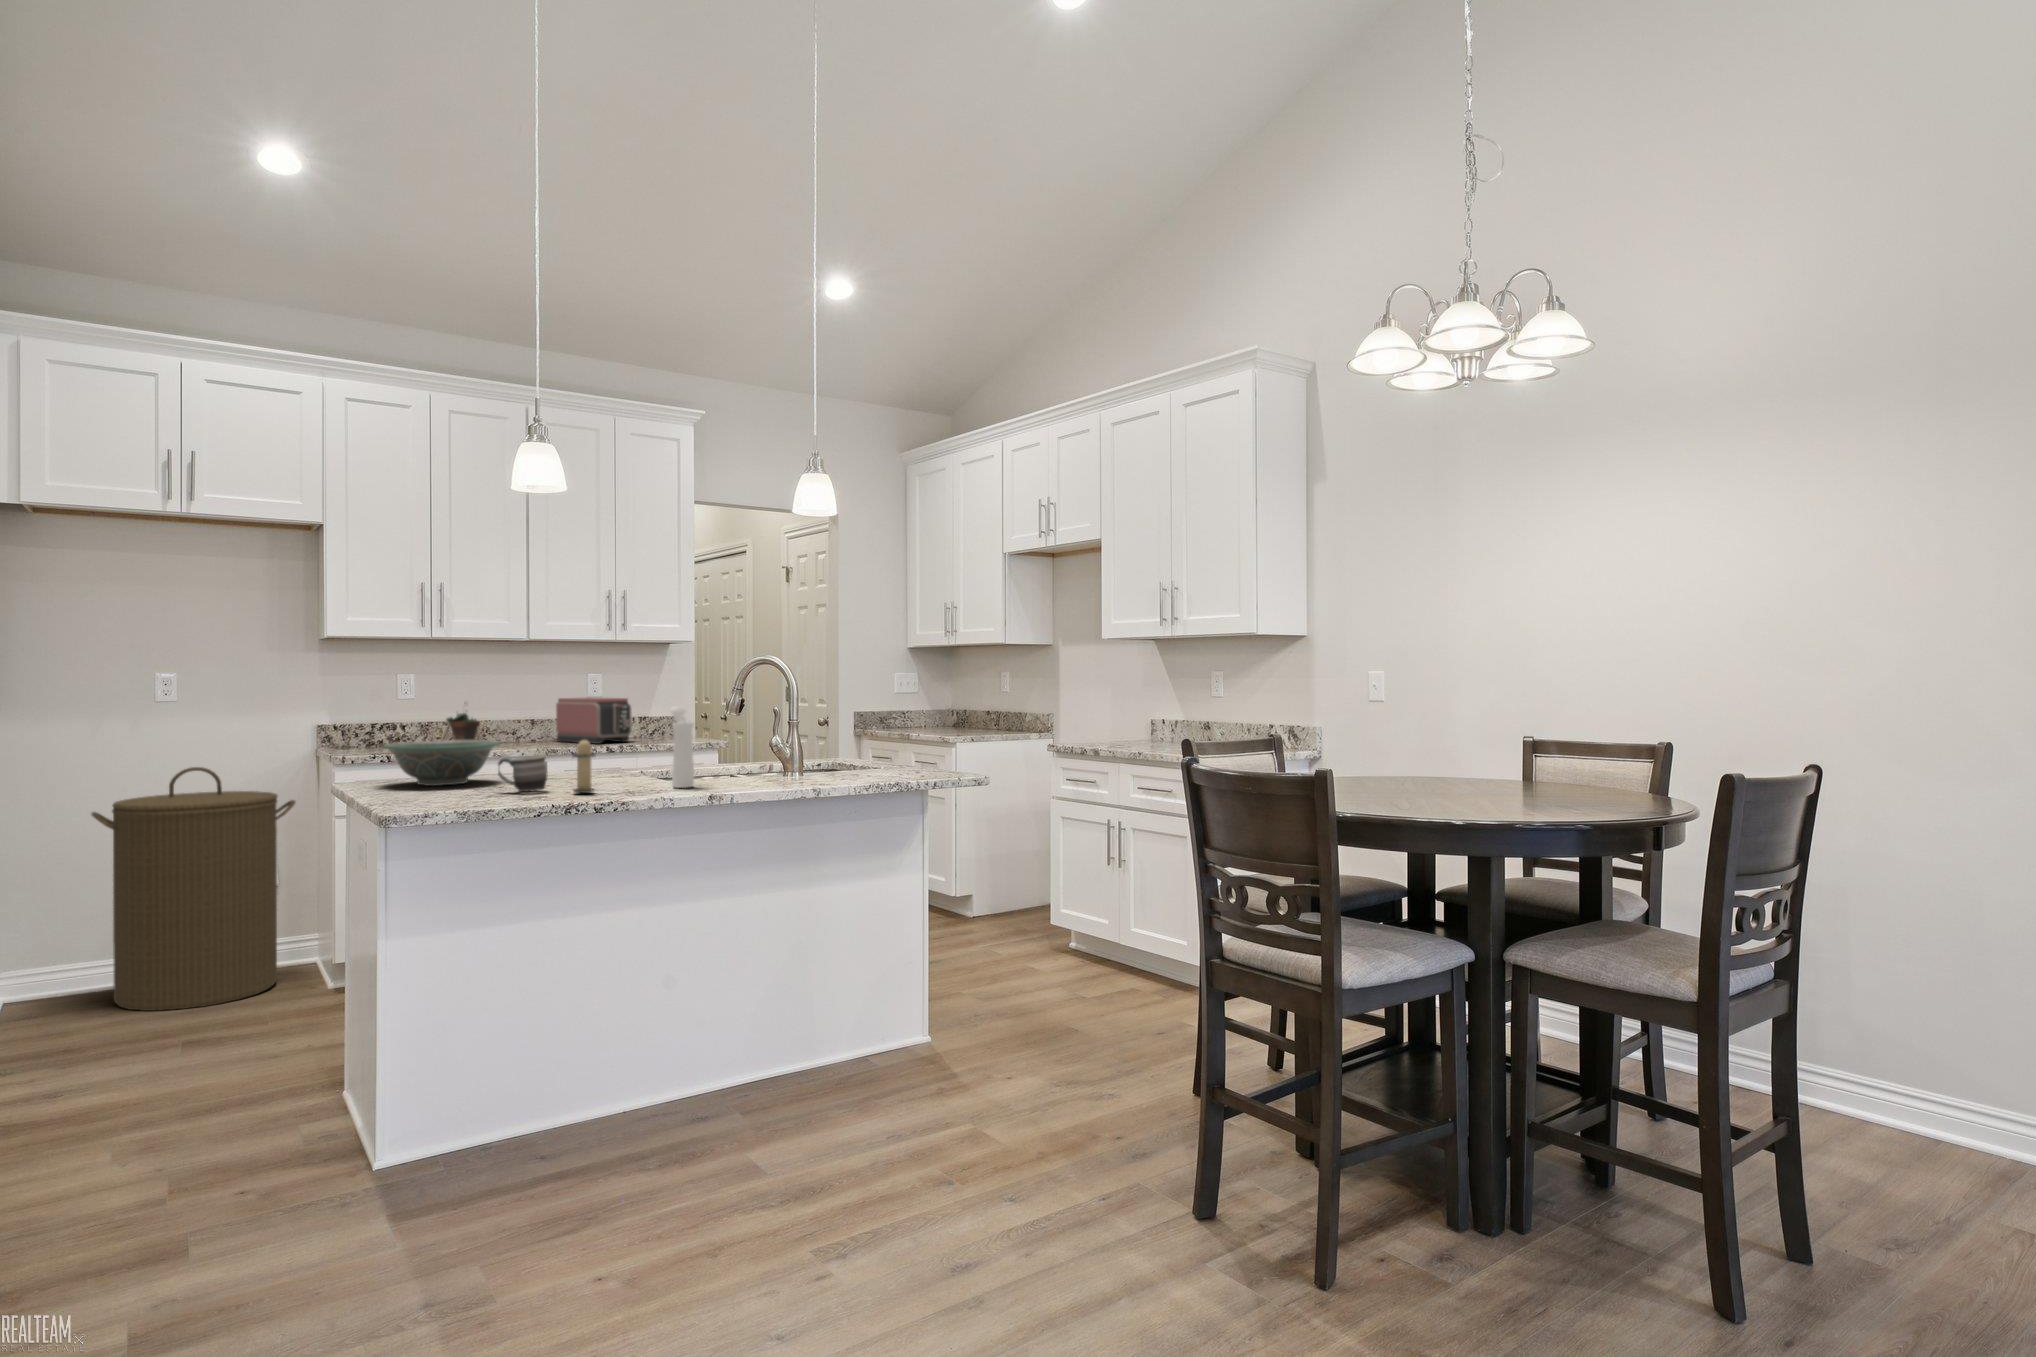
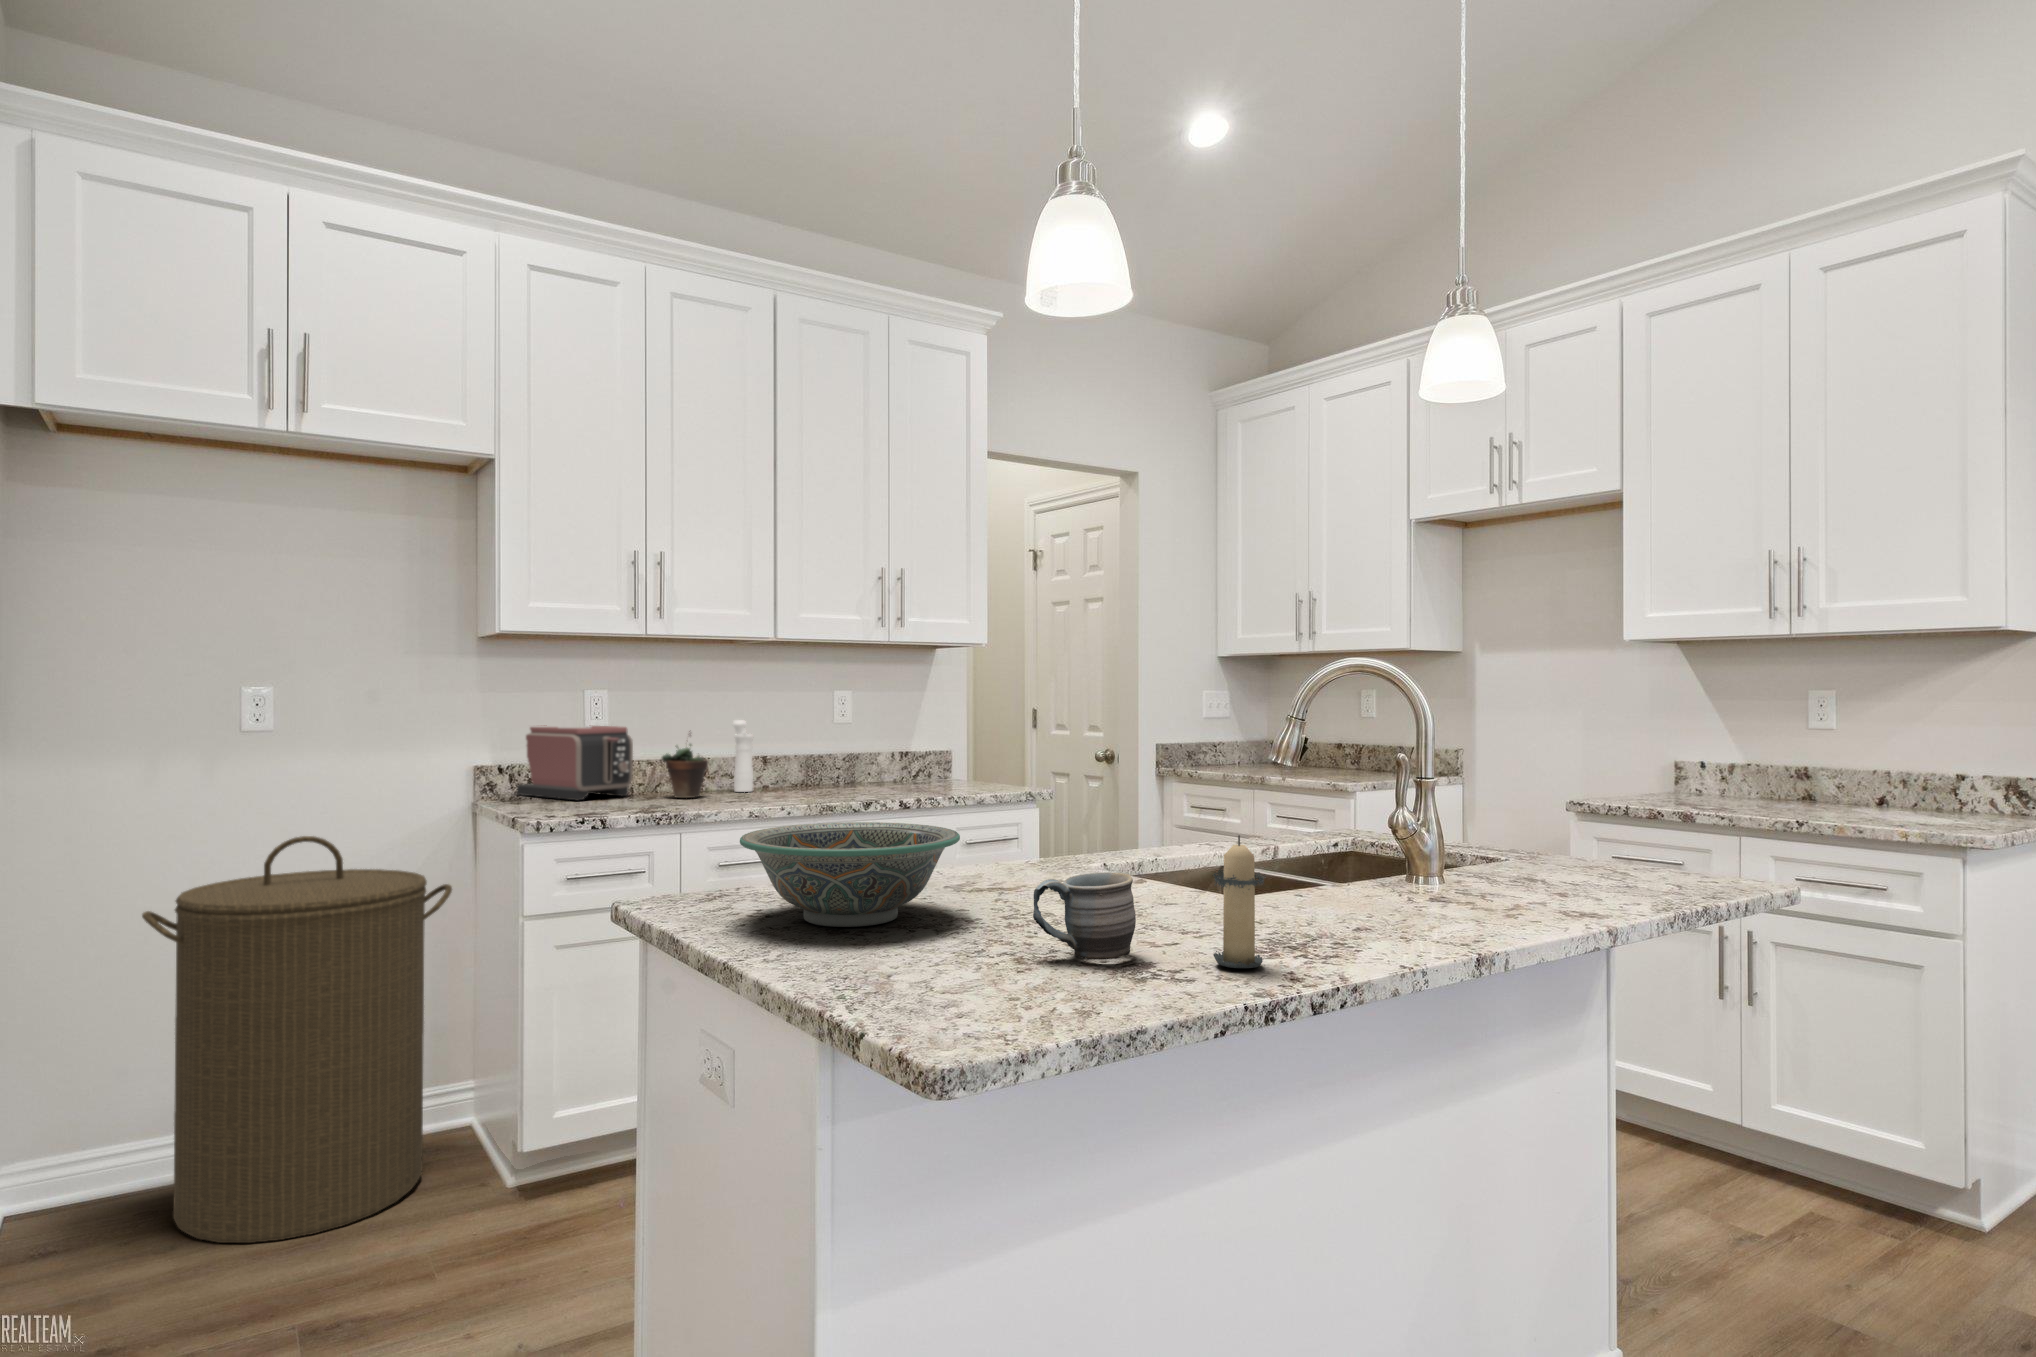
toaster: present [556,697,632,744] -> present [517,725,633,800]
pepper mill: present [671,706,694,788] -> present [733,720,753,792]

